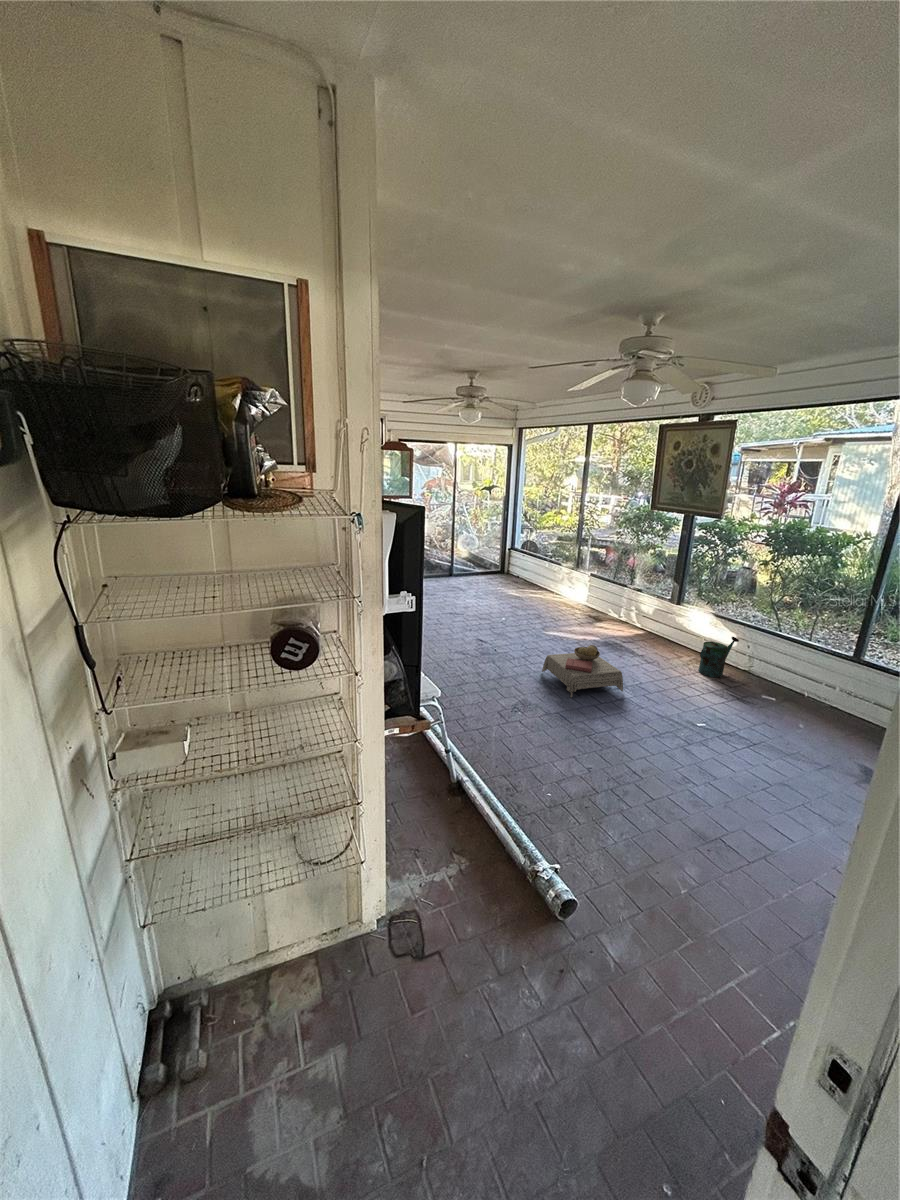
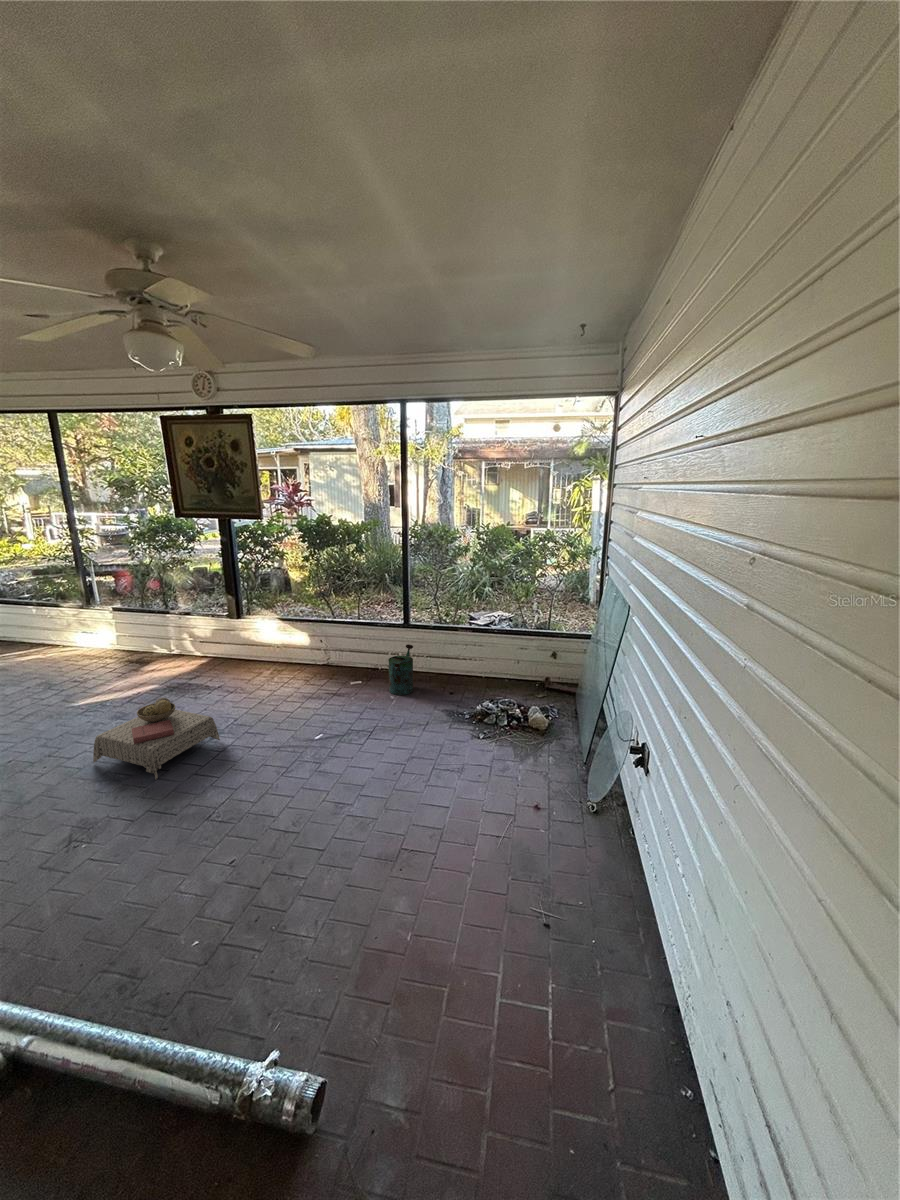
watering can: present [698,637,739,677] -> present [388,645,413,695]

